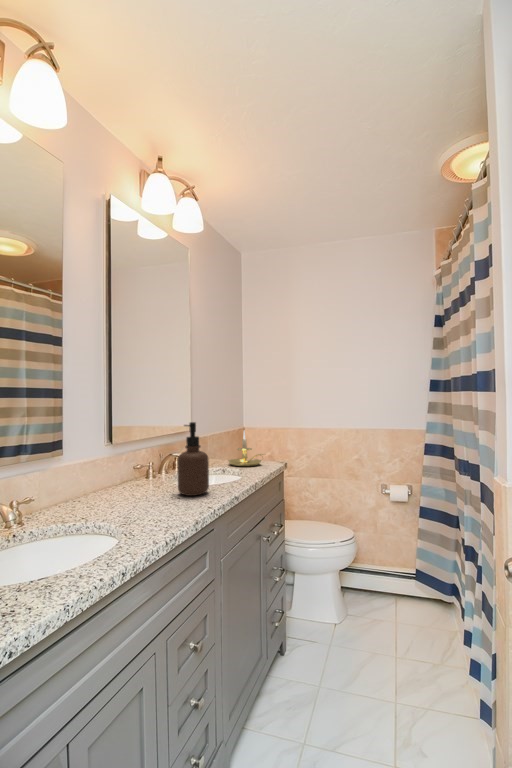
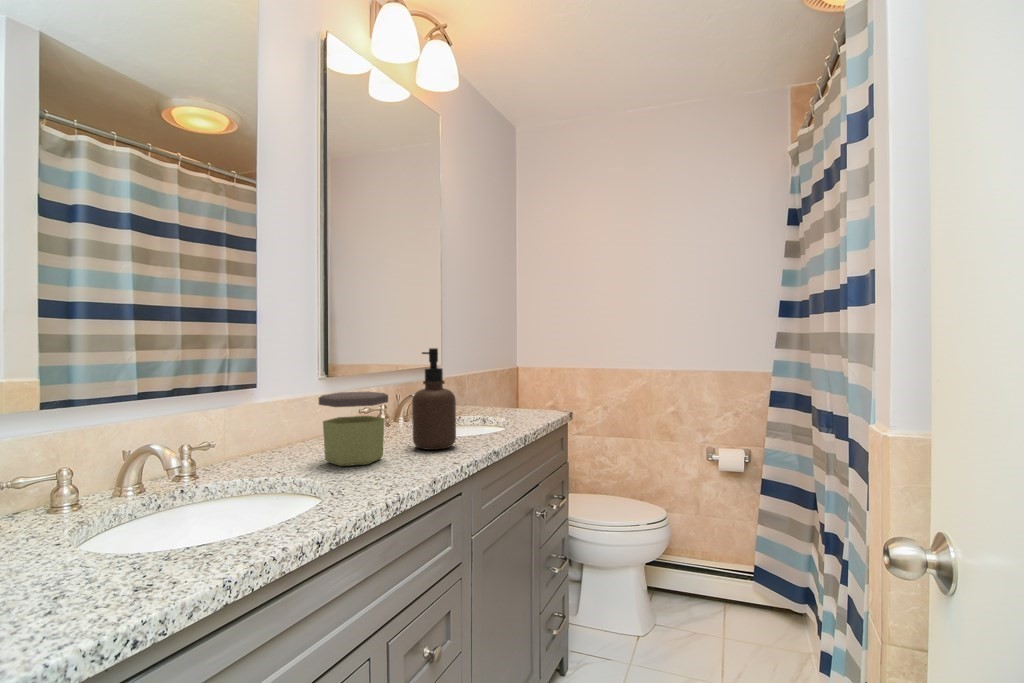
candle holder: present [229,431,263,466] -> none [489,367,542,417]
jar: none [112,455,162,511] -> present [319,392,388,466]

